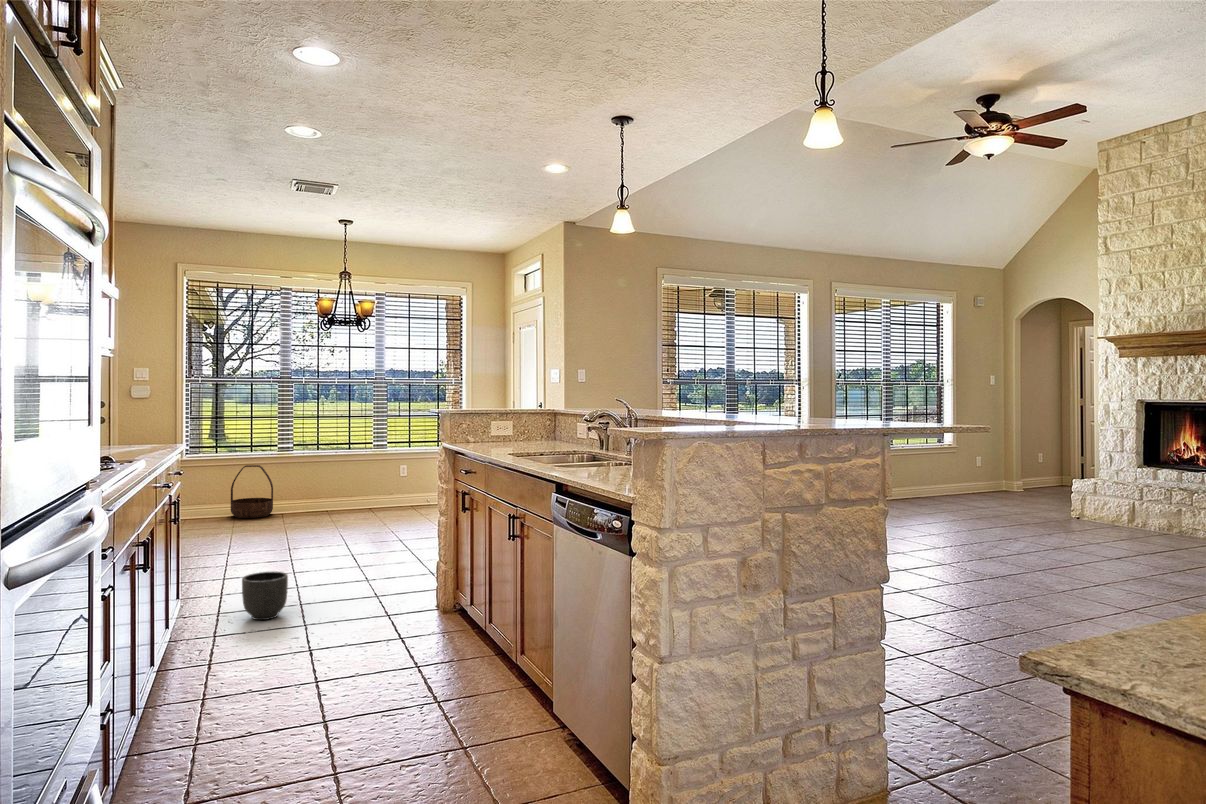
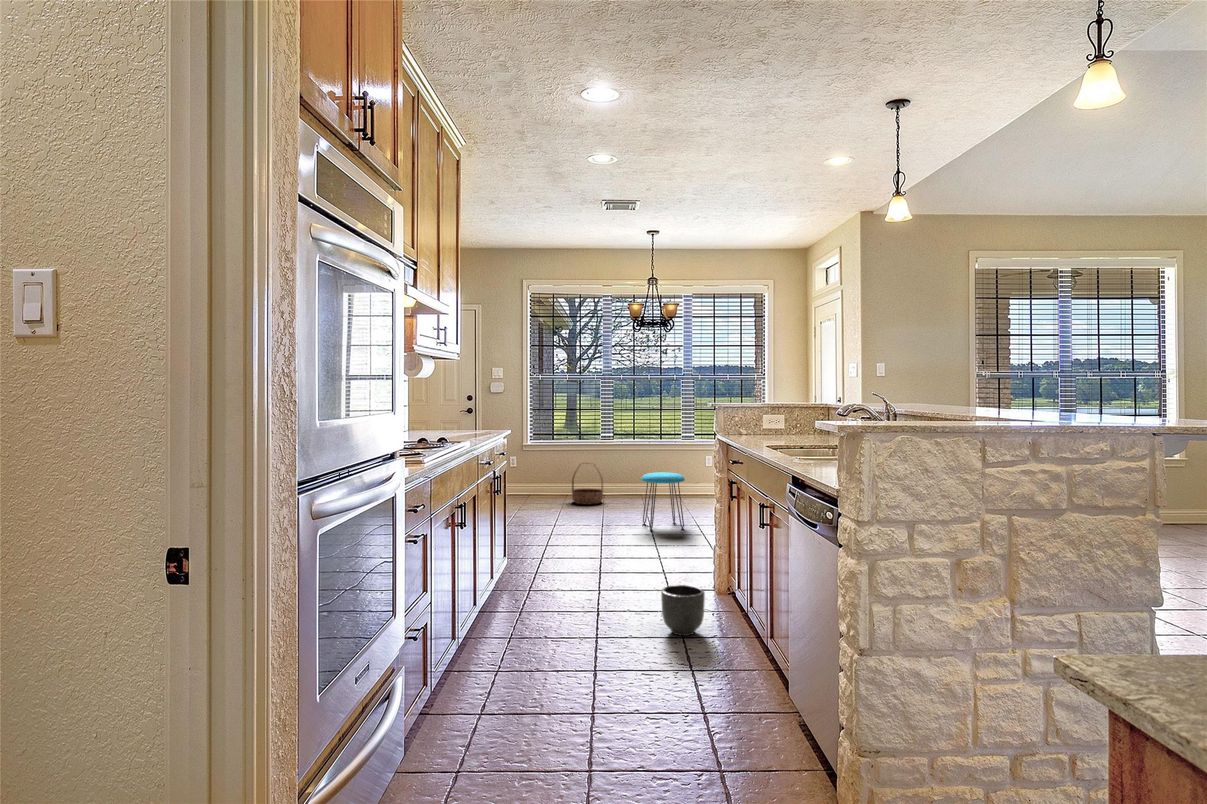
stool: none [331,476,385,545] -> present [641,472,685,531]
planter: present [242,572,288,620] -> present [661,585,705,636]

